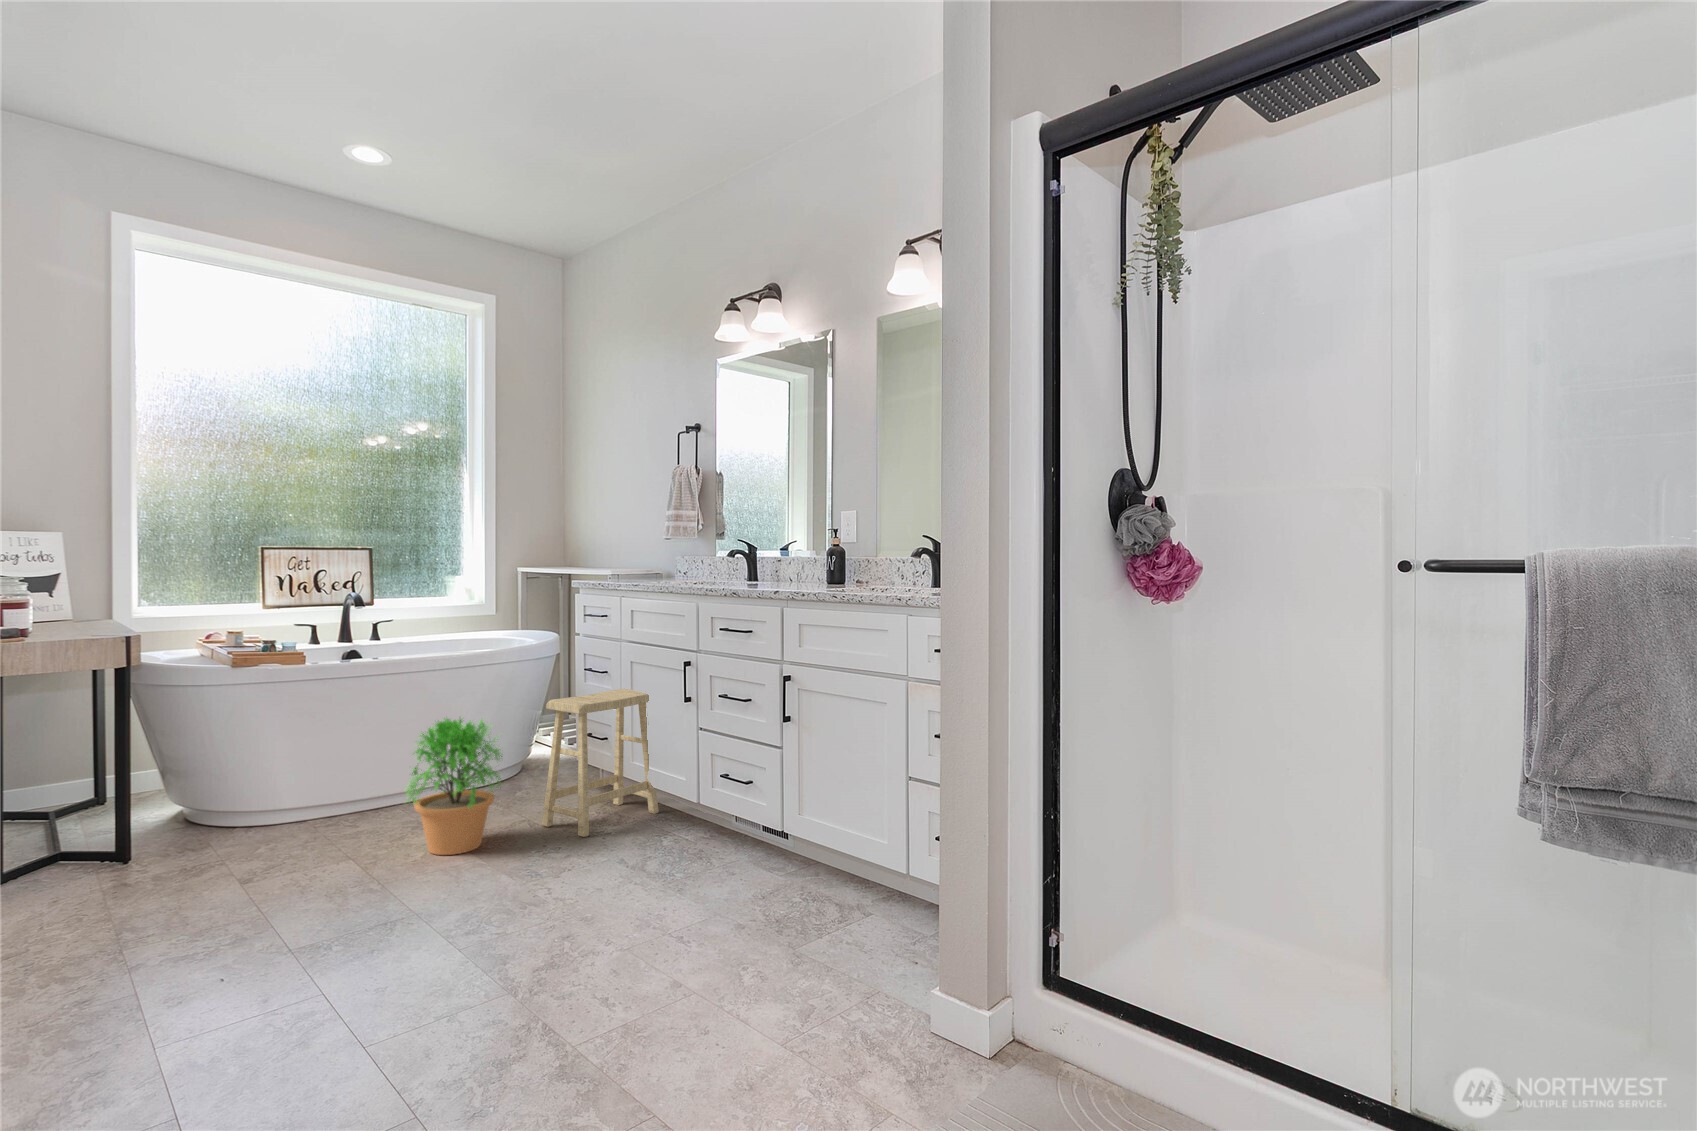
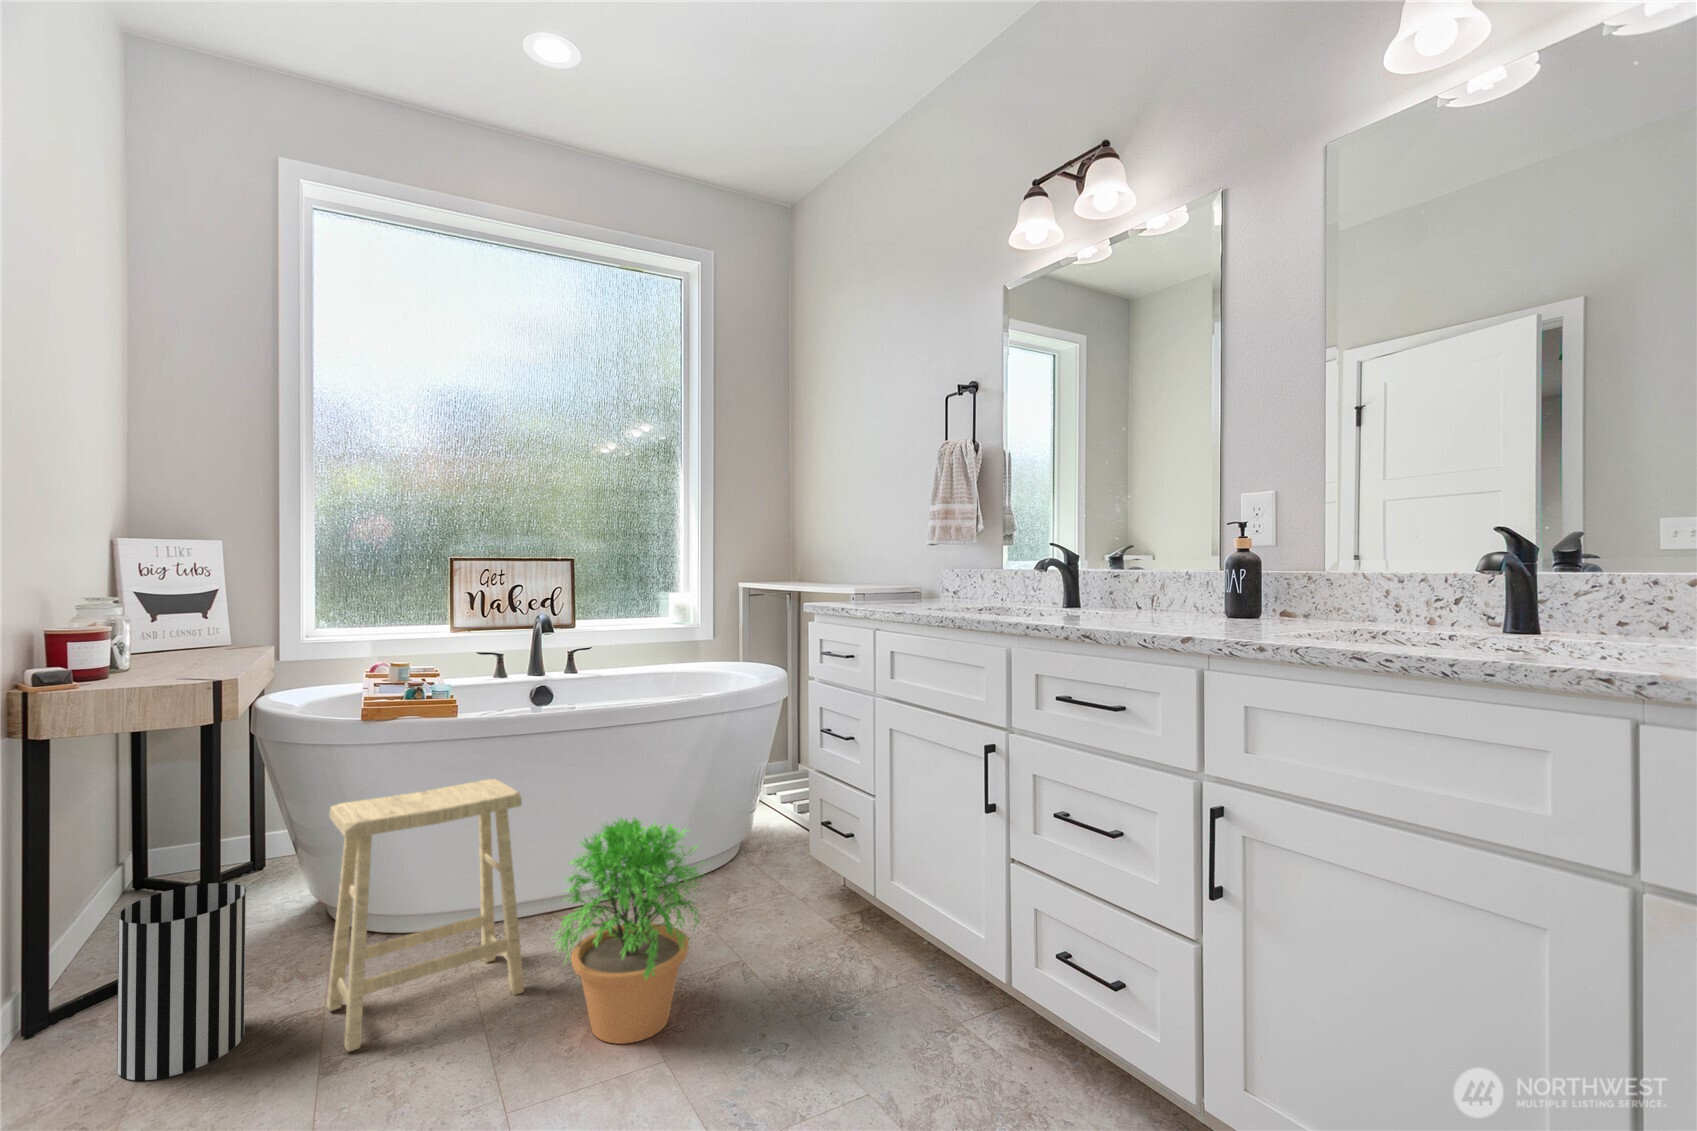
footstool: present [542,689,659,837] -> present [327,779,524,1052]
wastebasket: none [83,775,170,896] -> present [117,883,246,1080]

